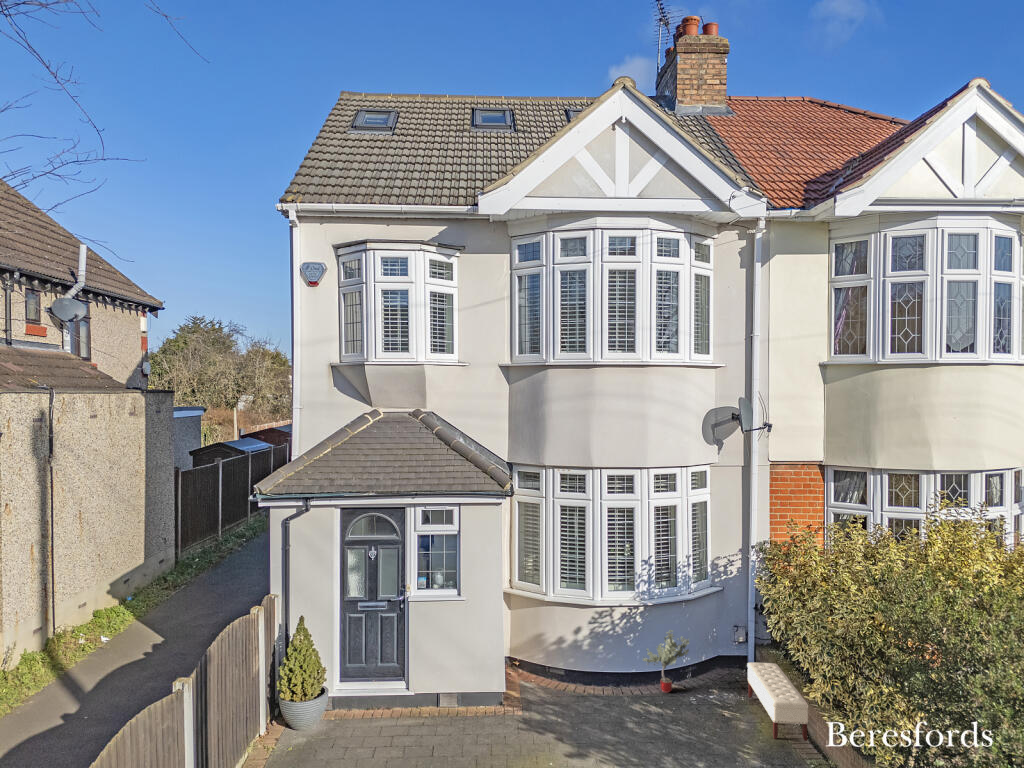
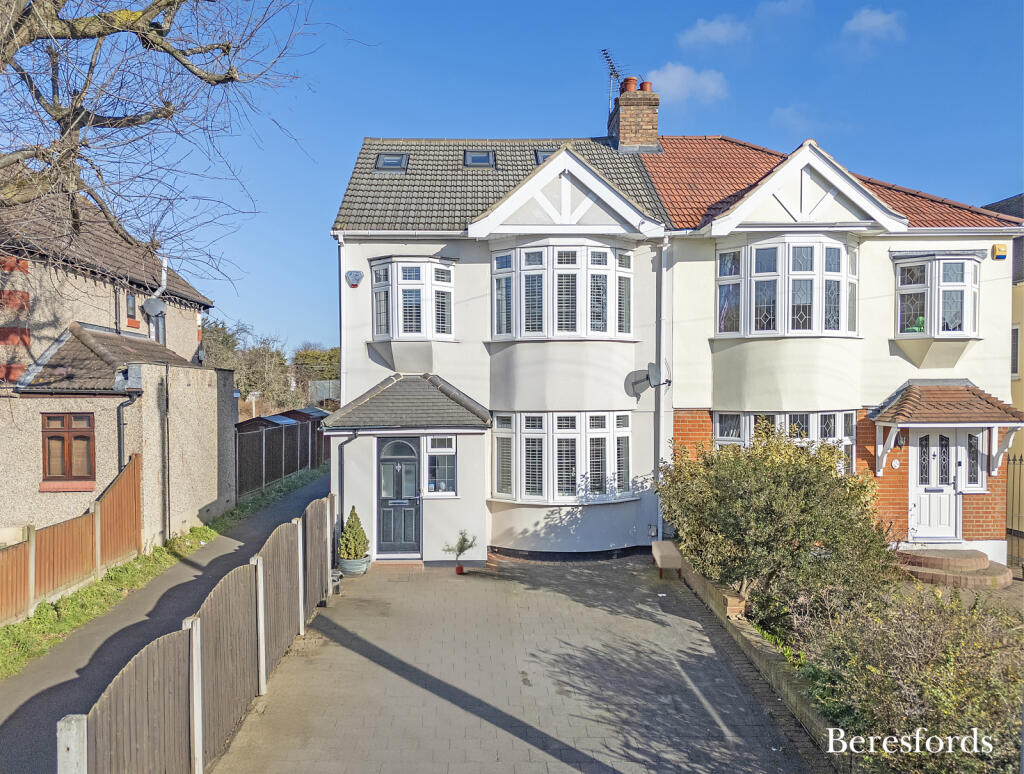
potted tree: present [643,630,689,693] -> present [442,530,476,574]

